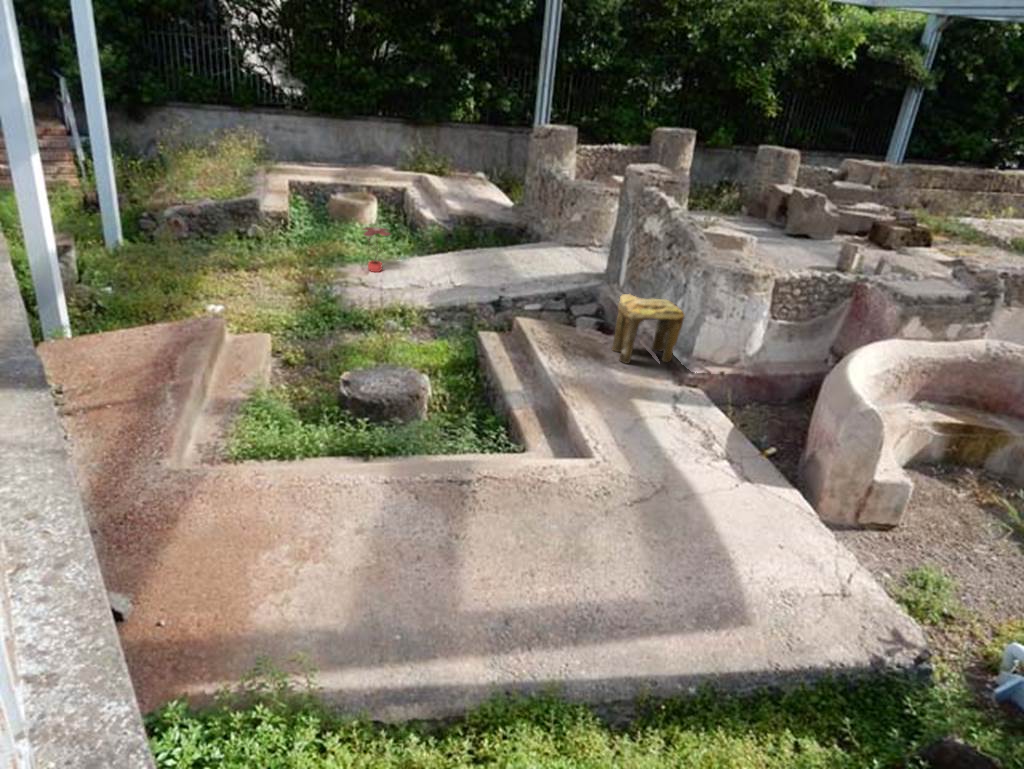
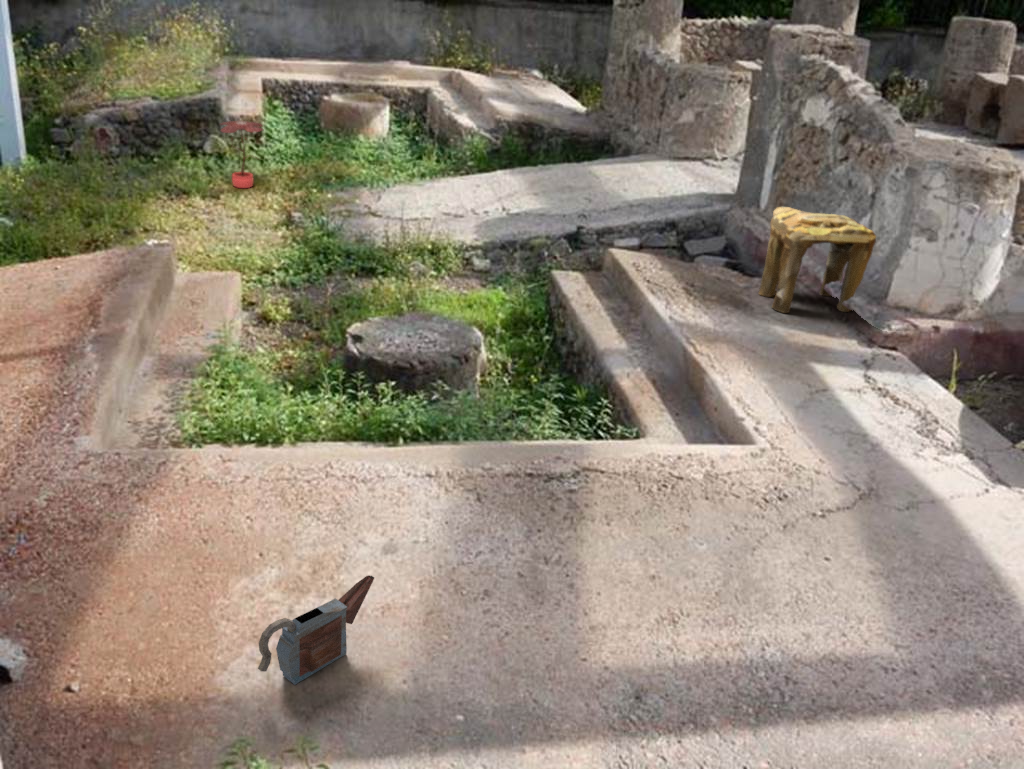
potted plant: present [363,227,391,272] -> present [221,121,263,188]
watering can: none [275,551,347,619] -> present [258,576,374,685]

